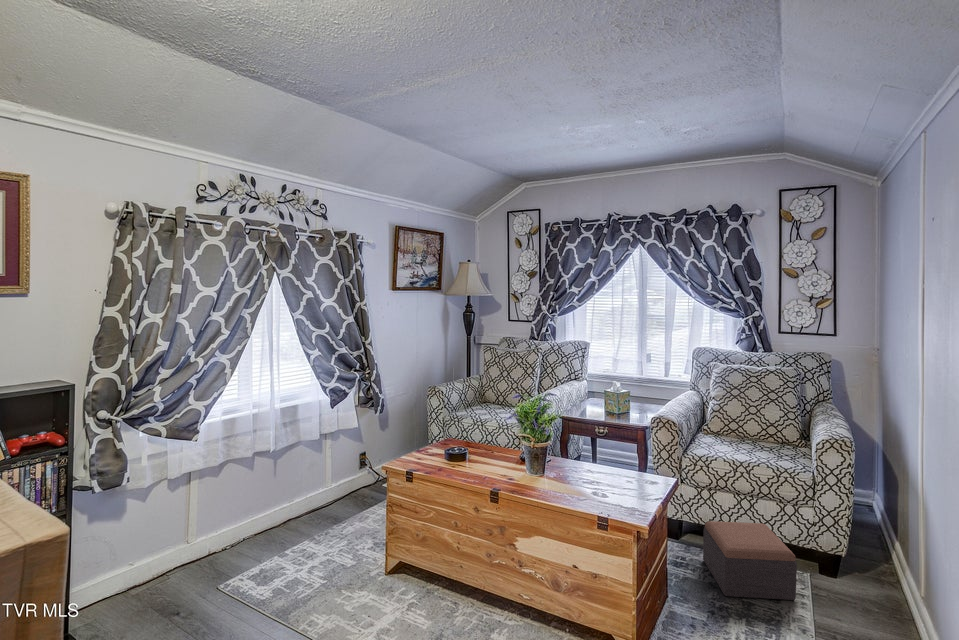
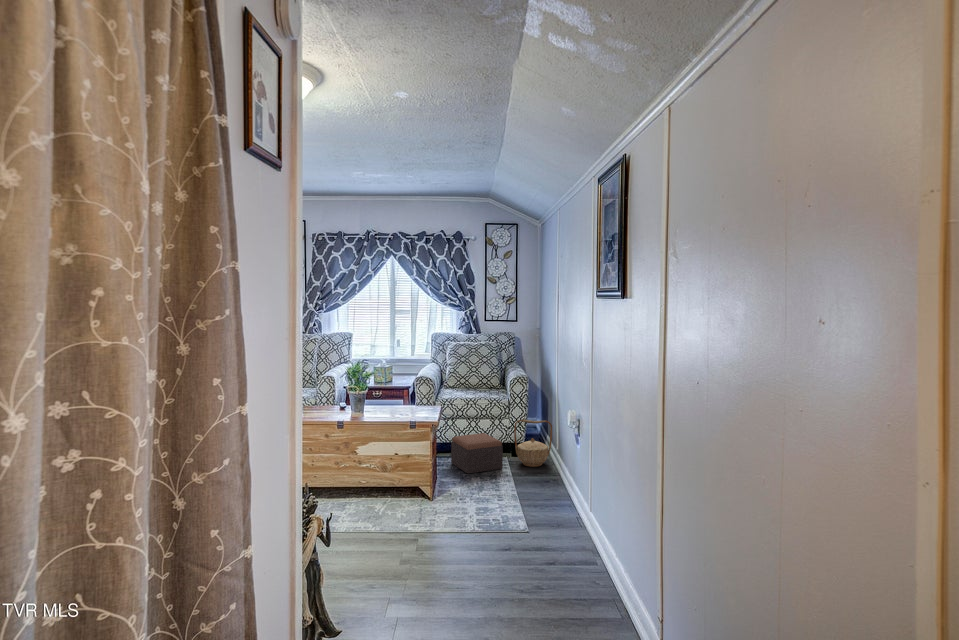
basket: none [822,520,909,614] -> present [514,420,552,467]

